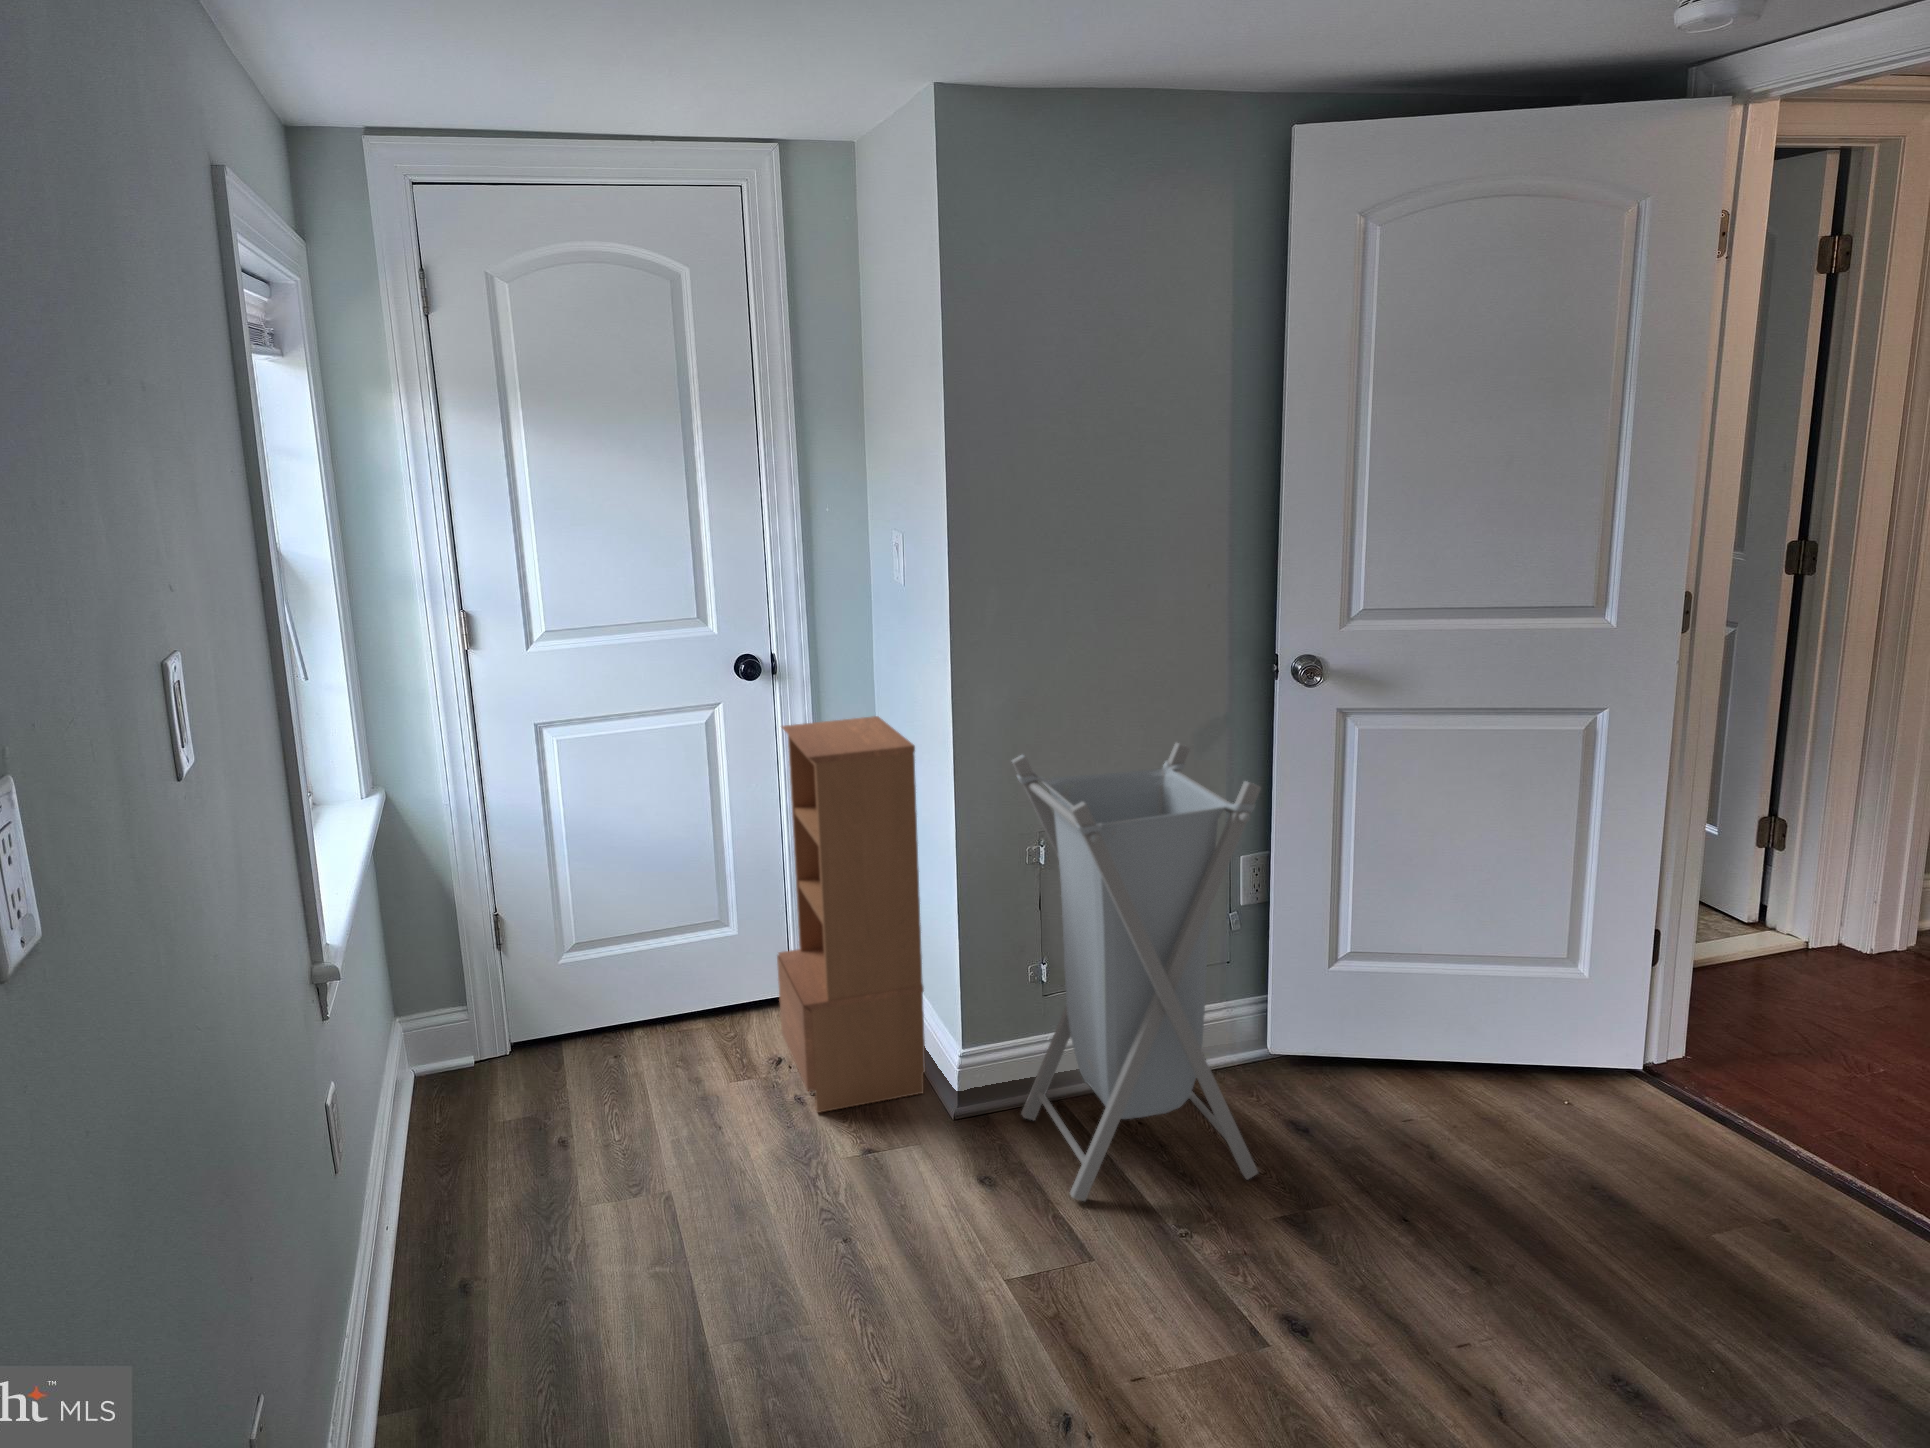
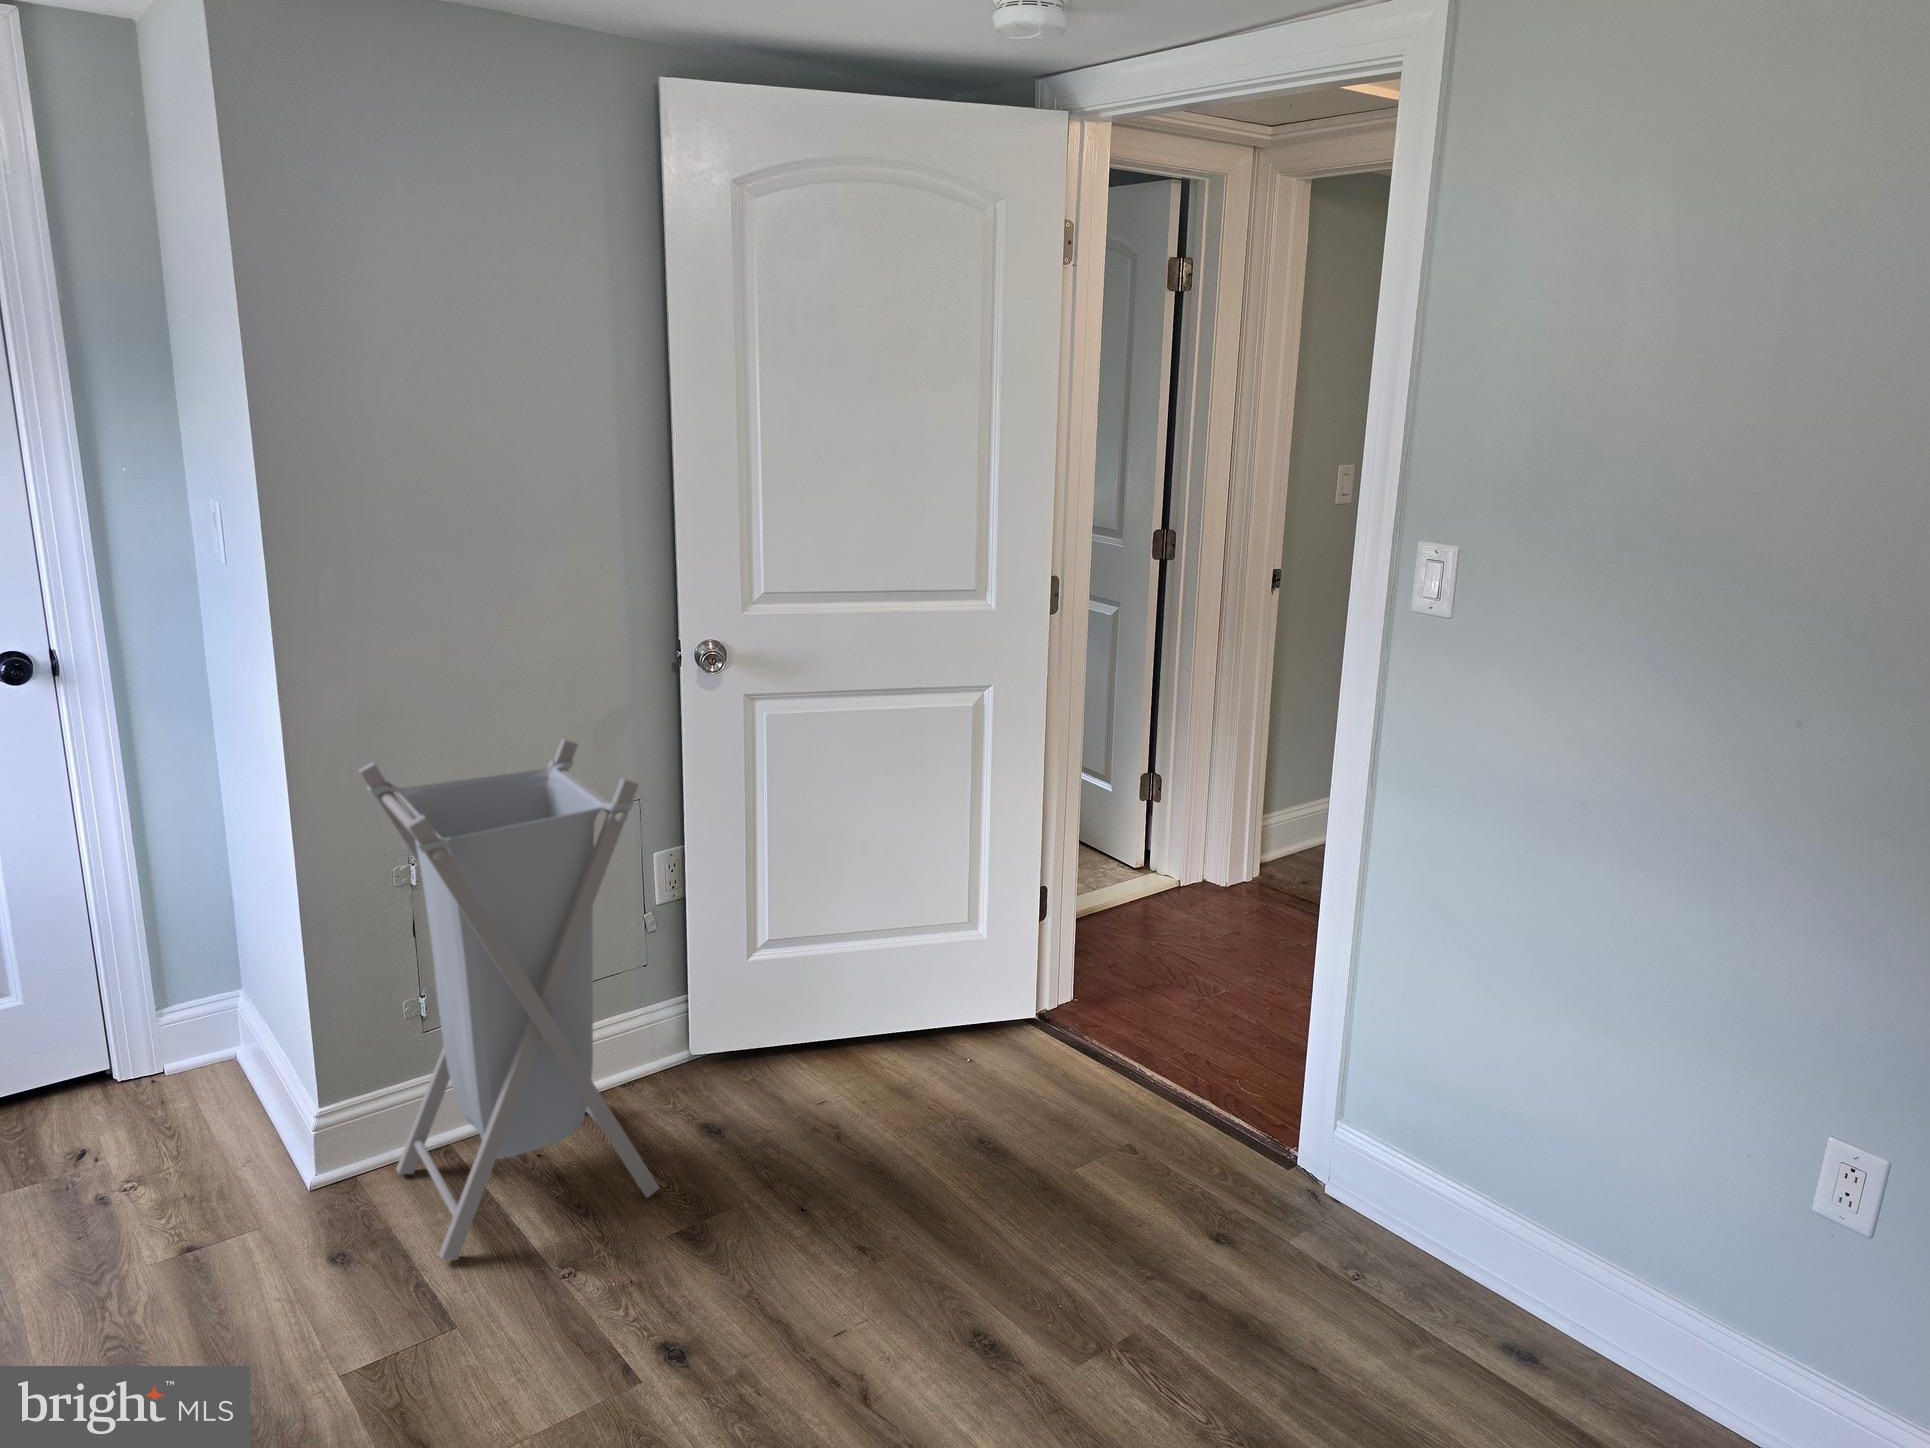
bookcase: present [777,716,926,1113] -> none [55,724,277,1215]

